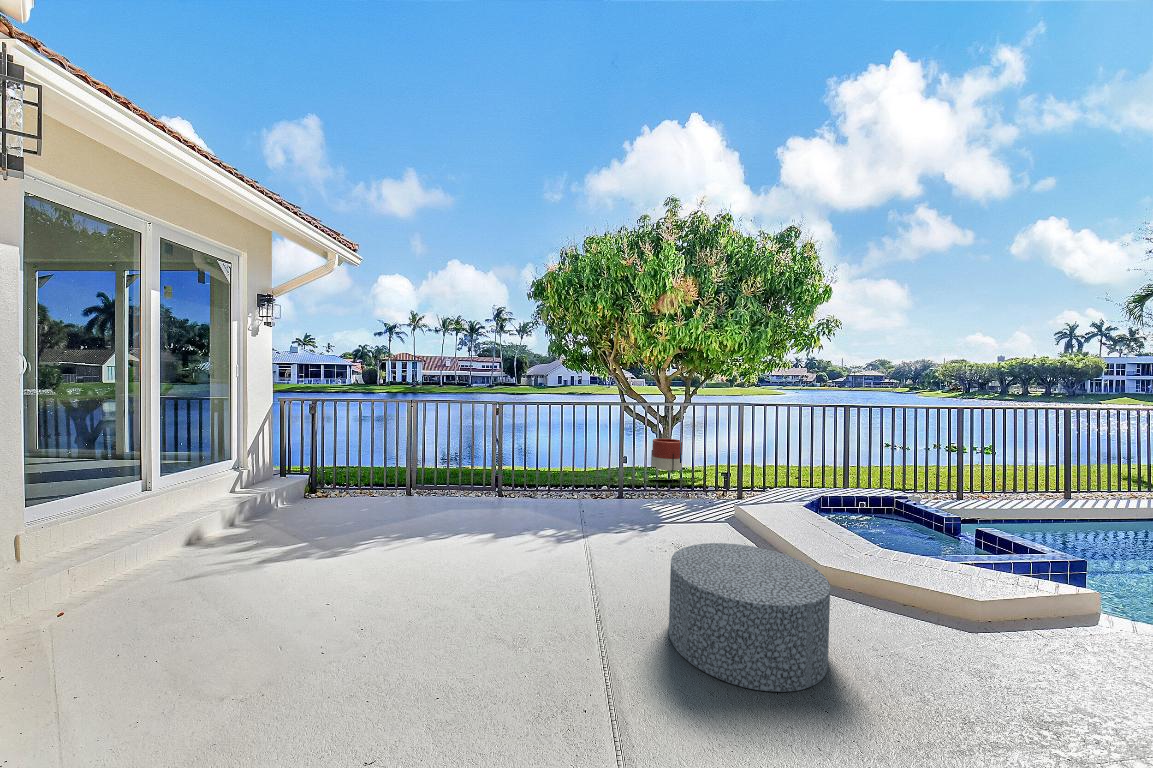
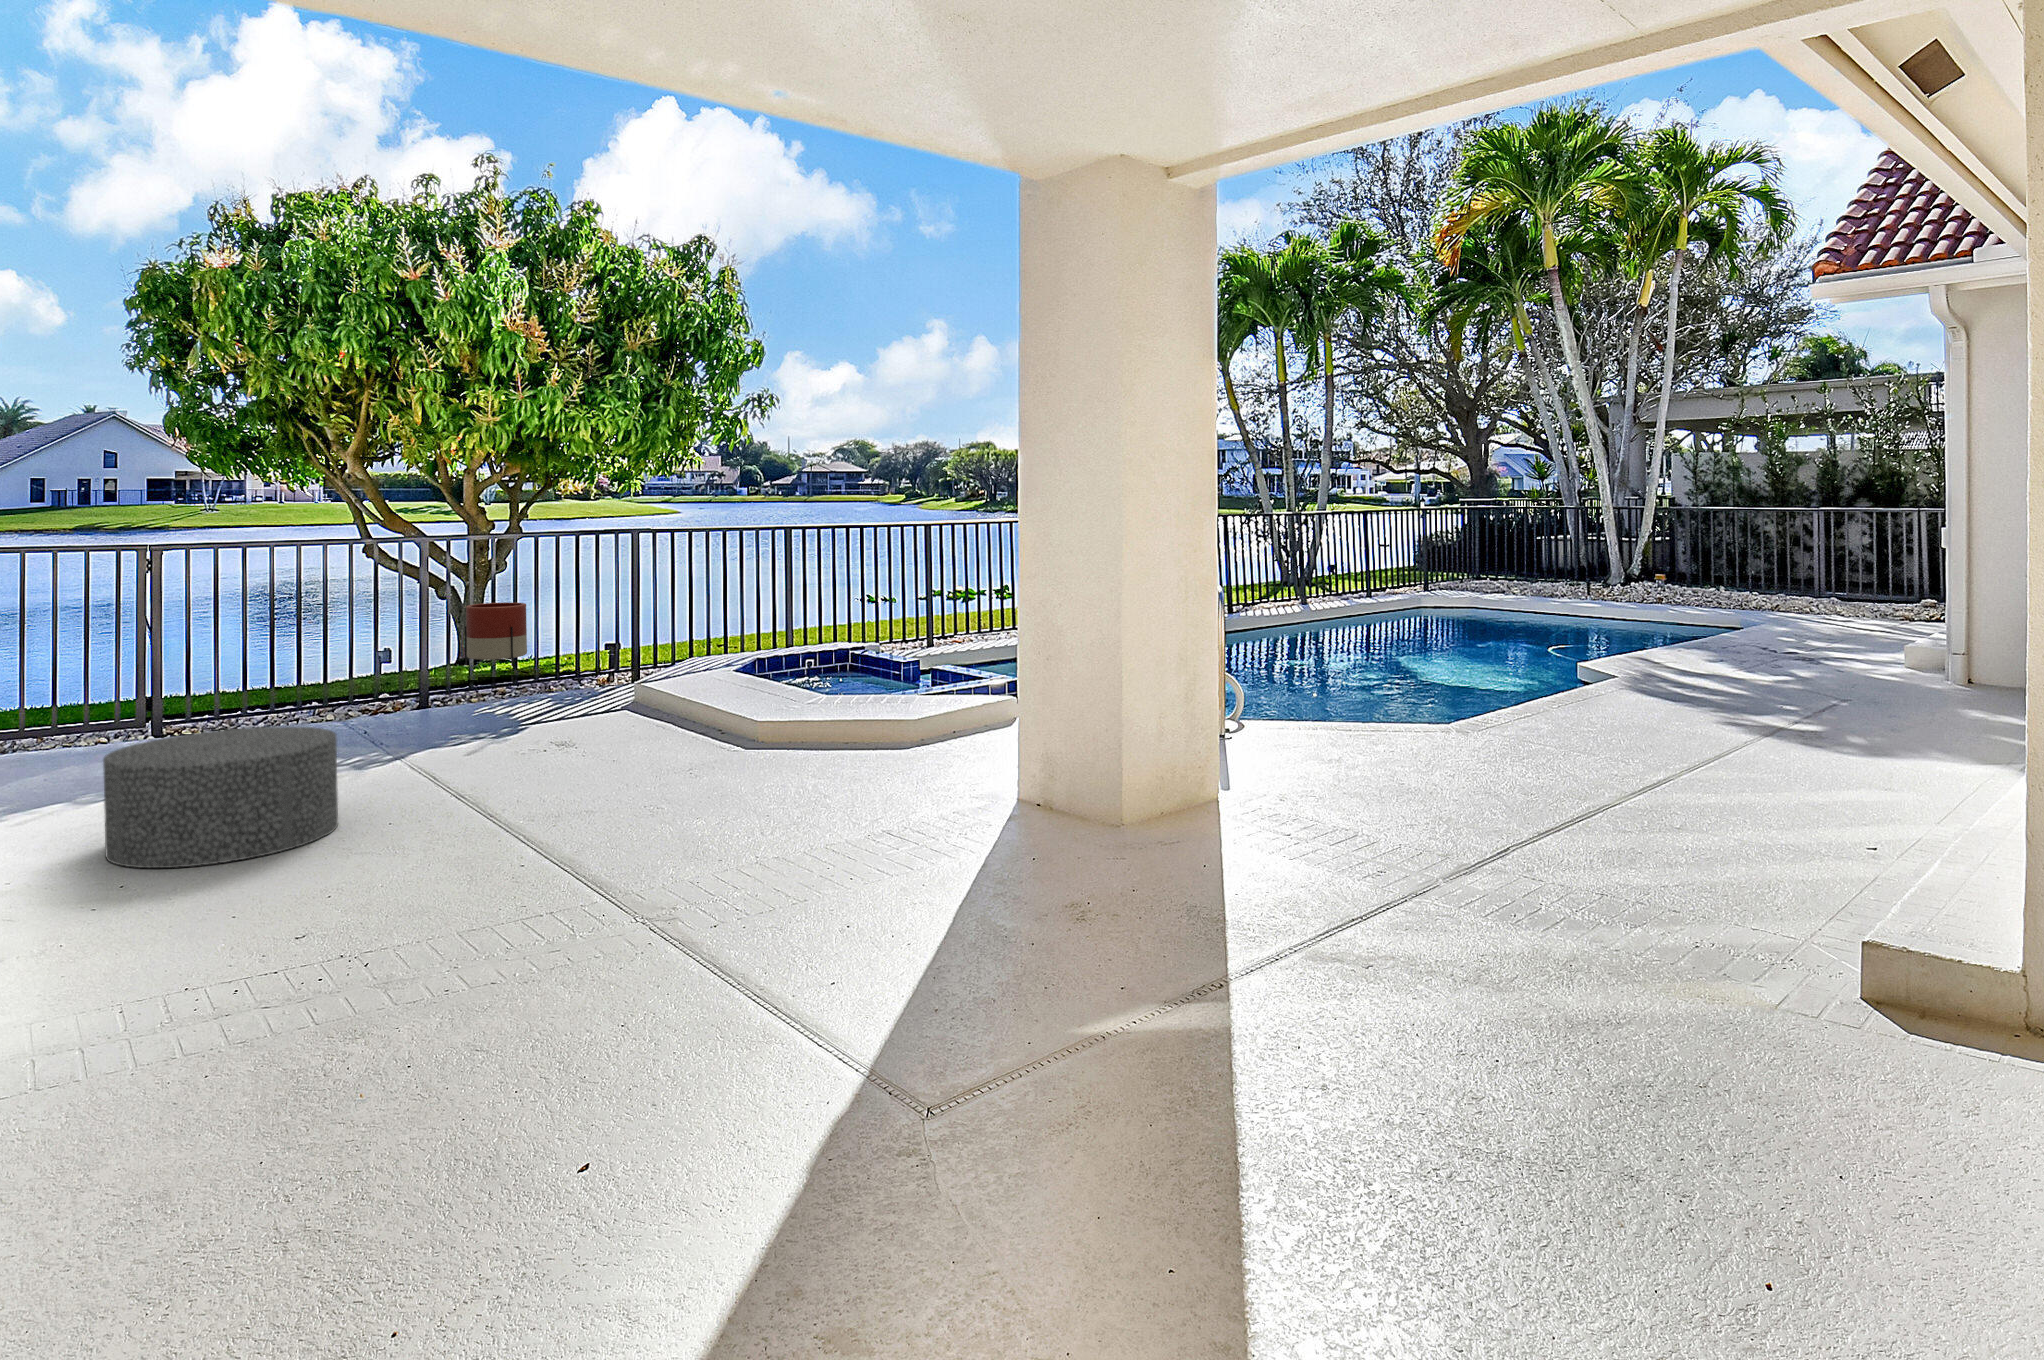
ottoman: present [669,543,830,692] -> present [103,726,338,868]

